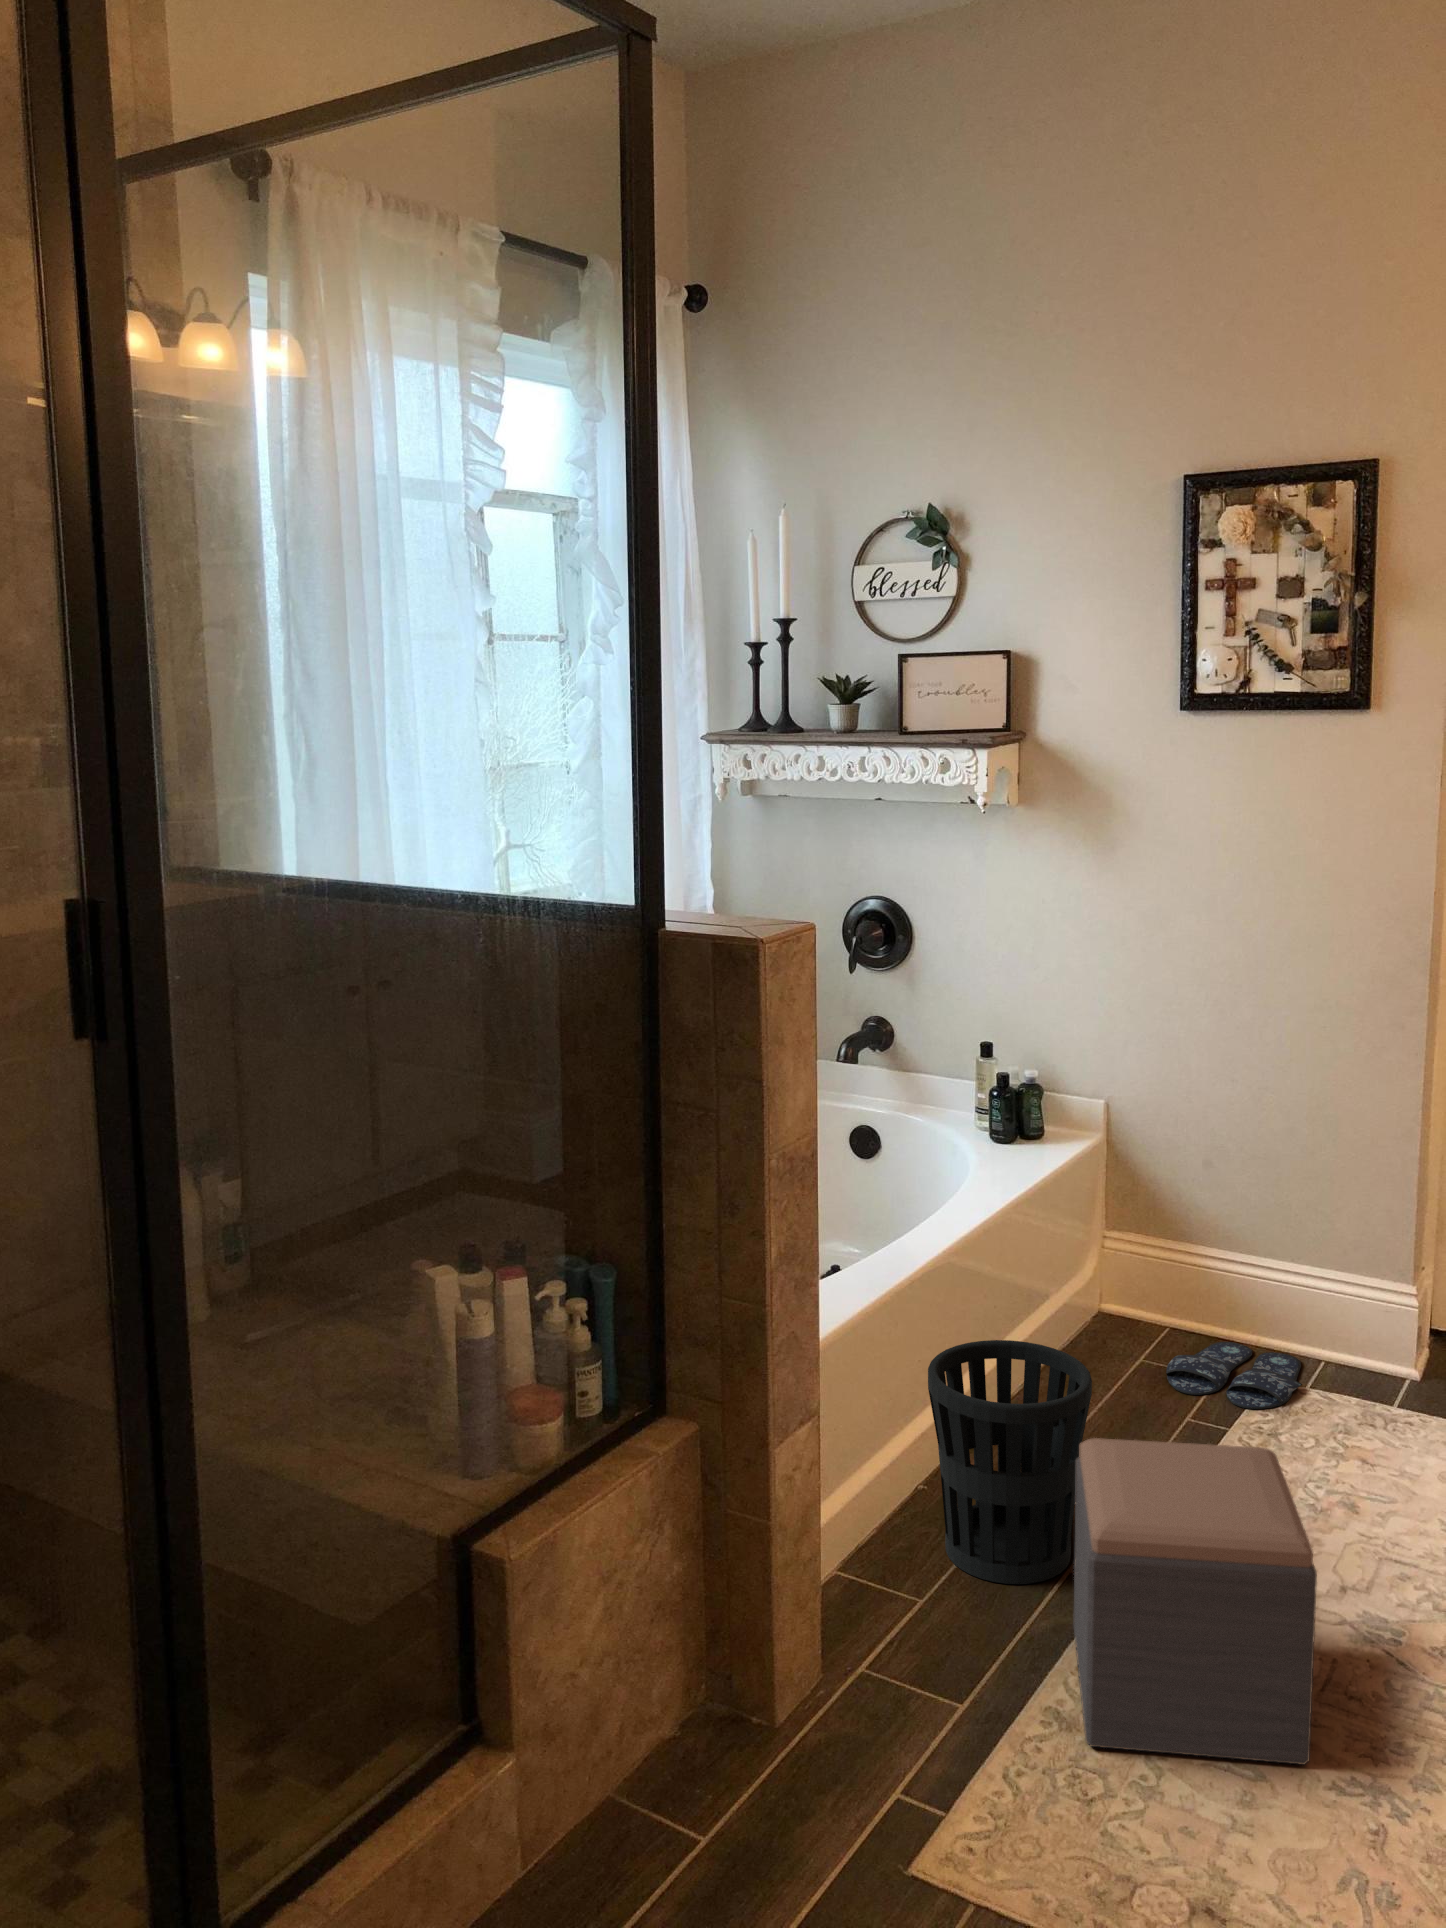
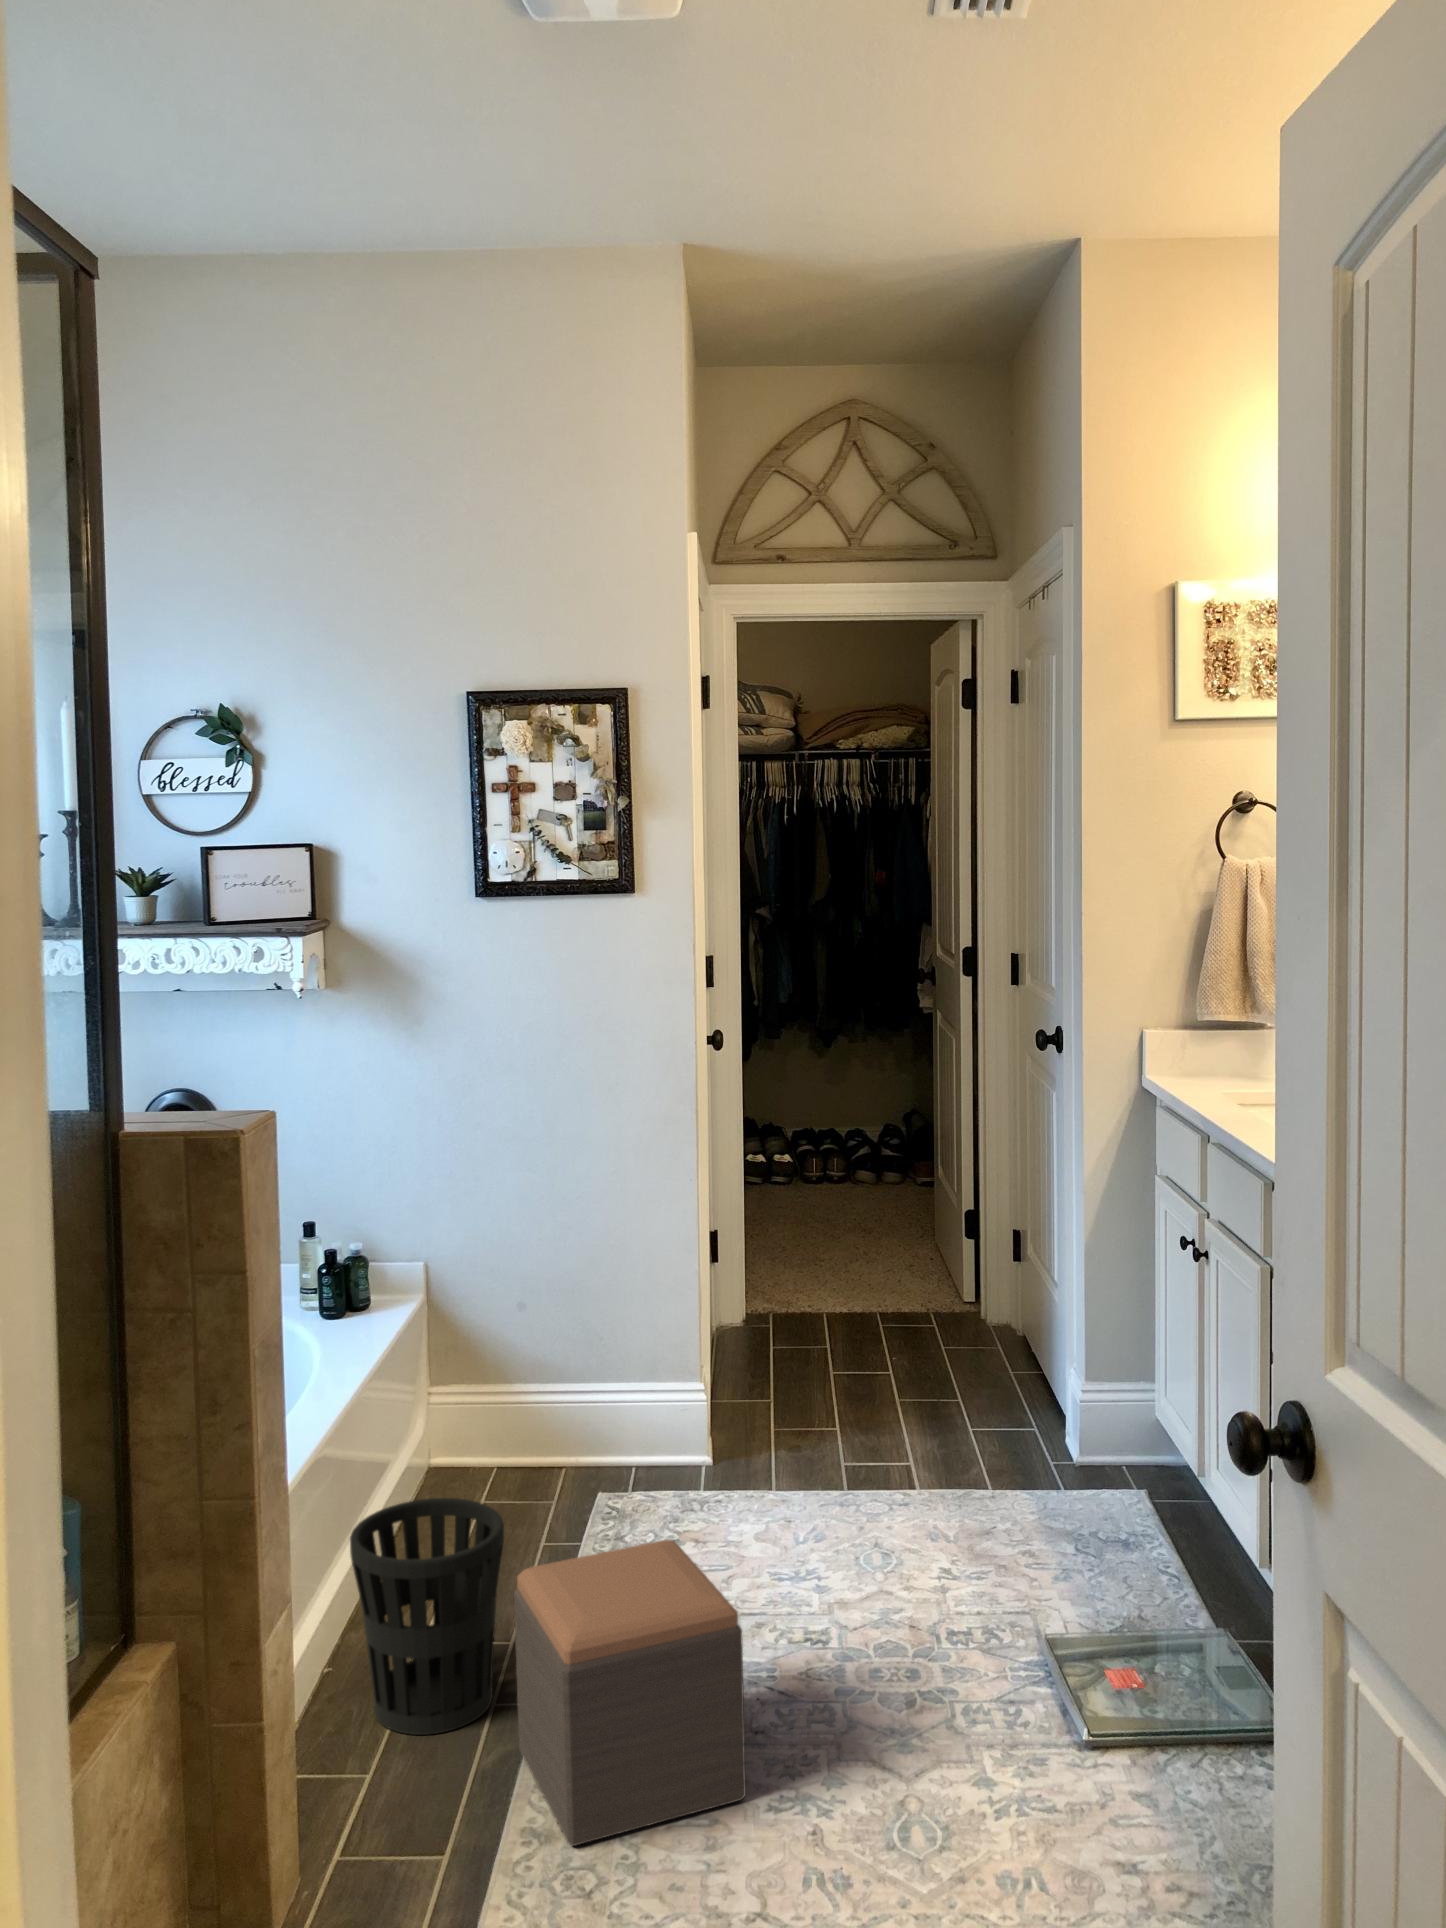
slippers: present [1166,1342,1302,1409] -> none [511,1466,628,1521]

